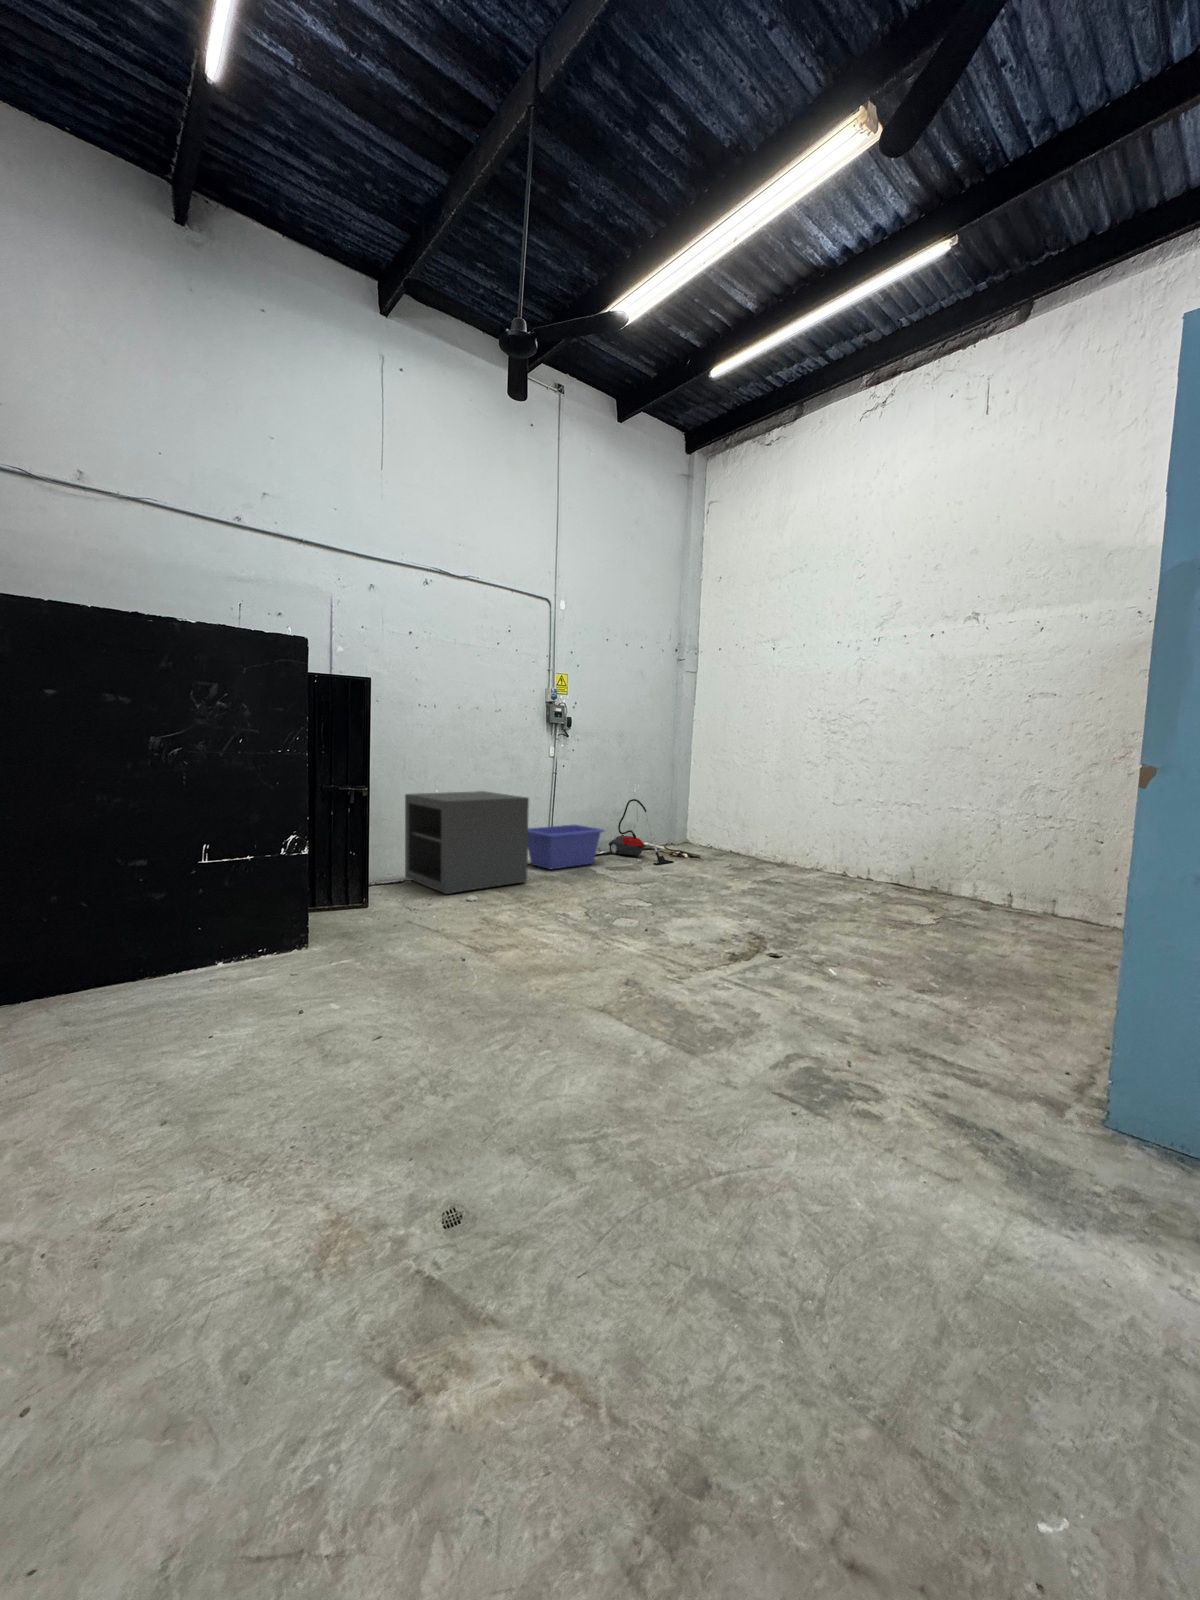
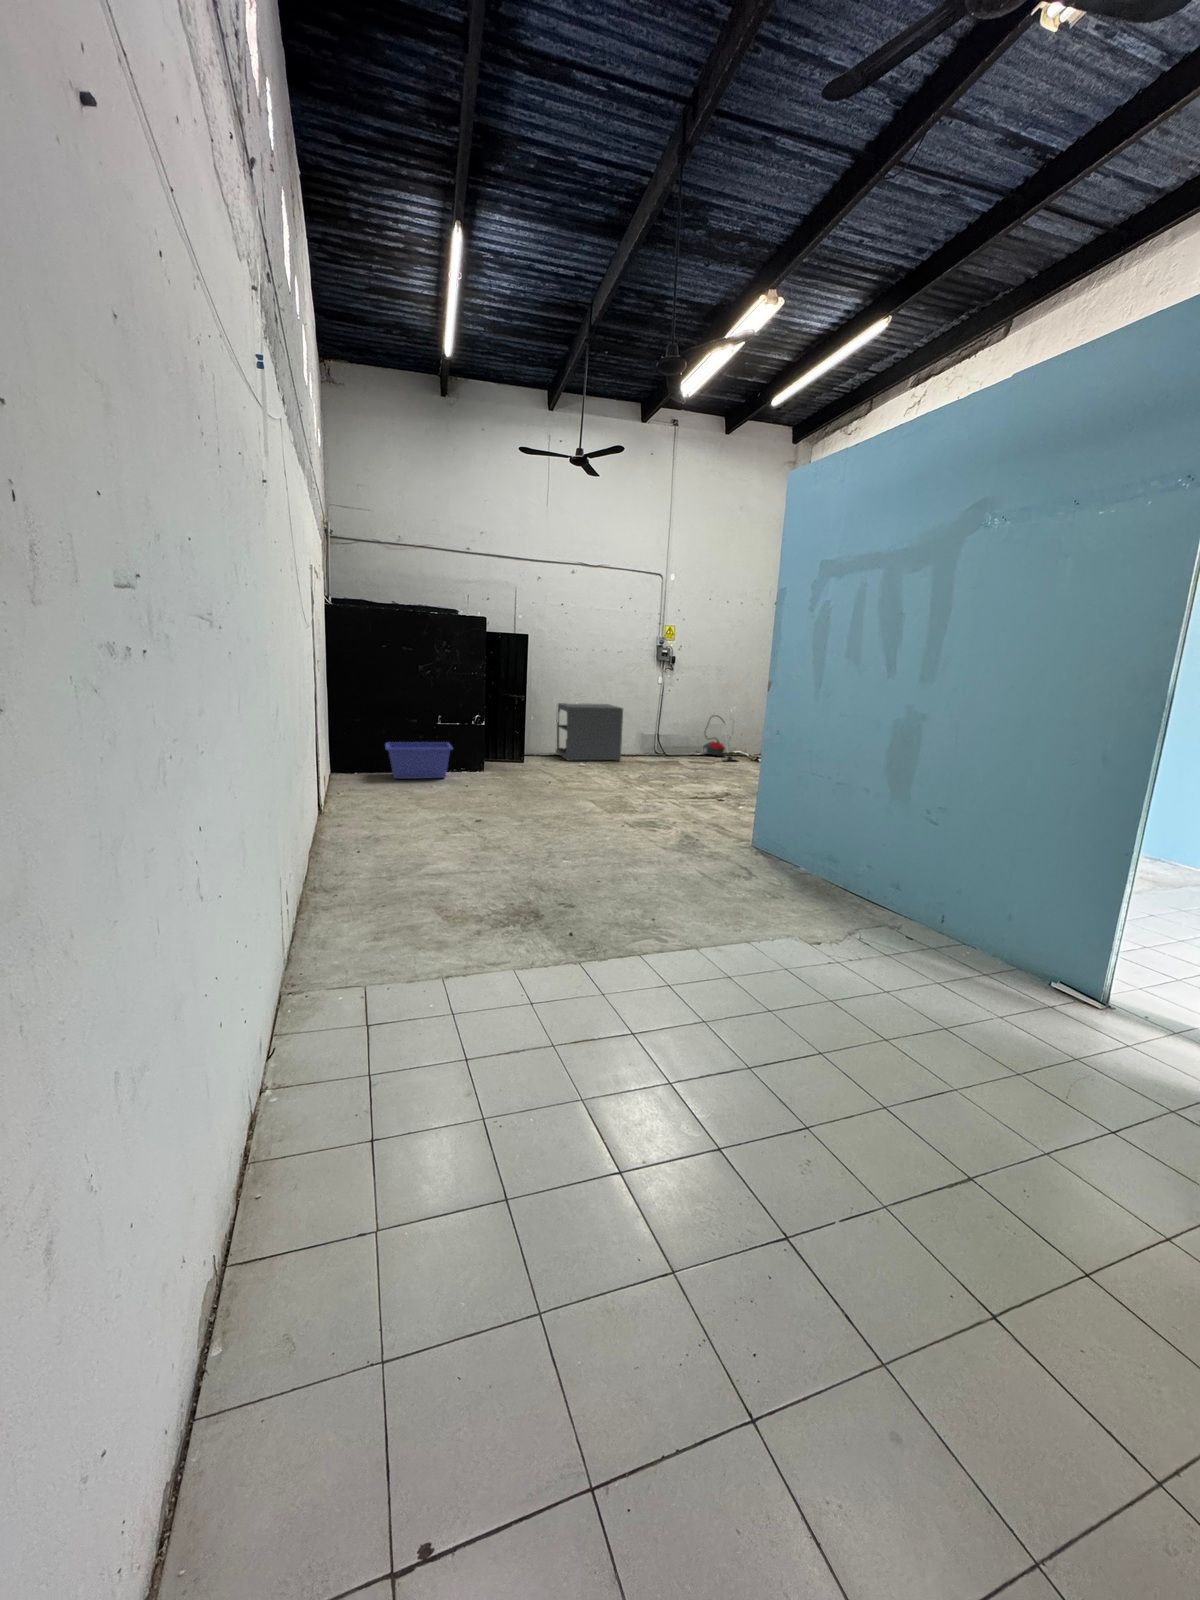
storage bin: present [528,825,604,869] -> present [385,742,453,779]

